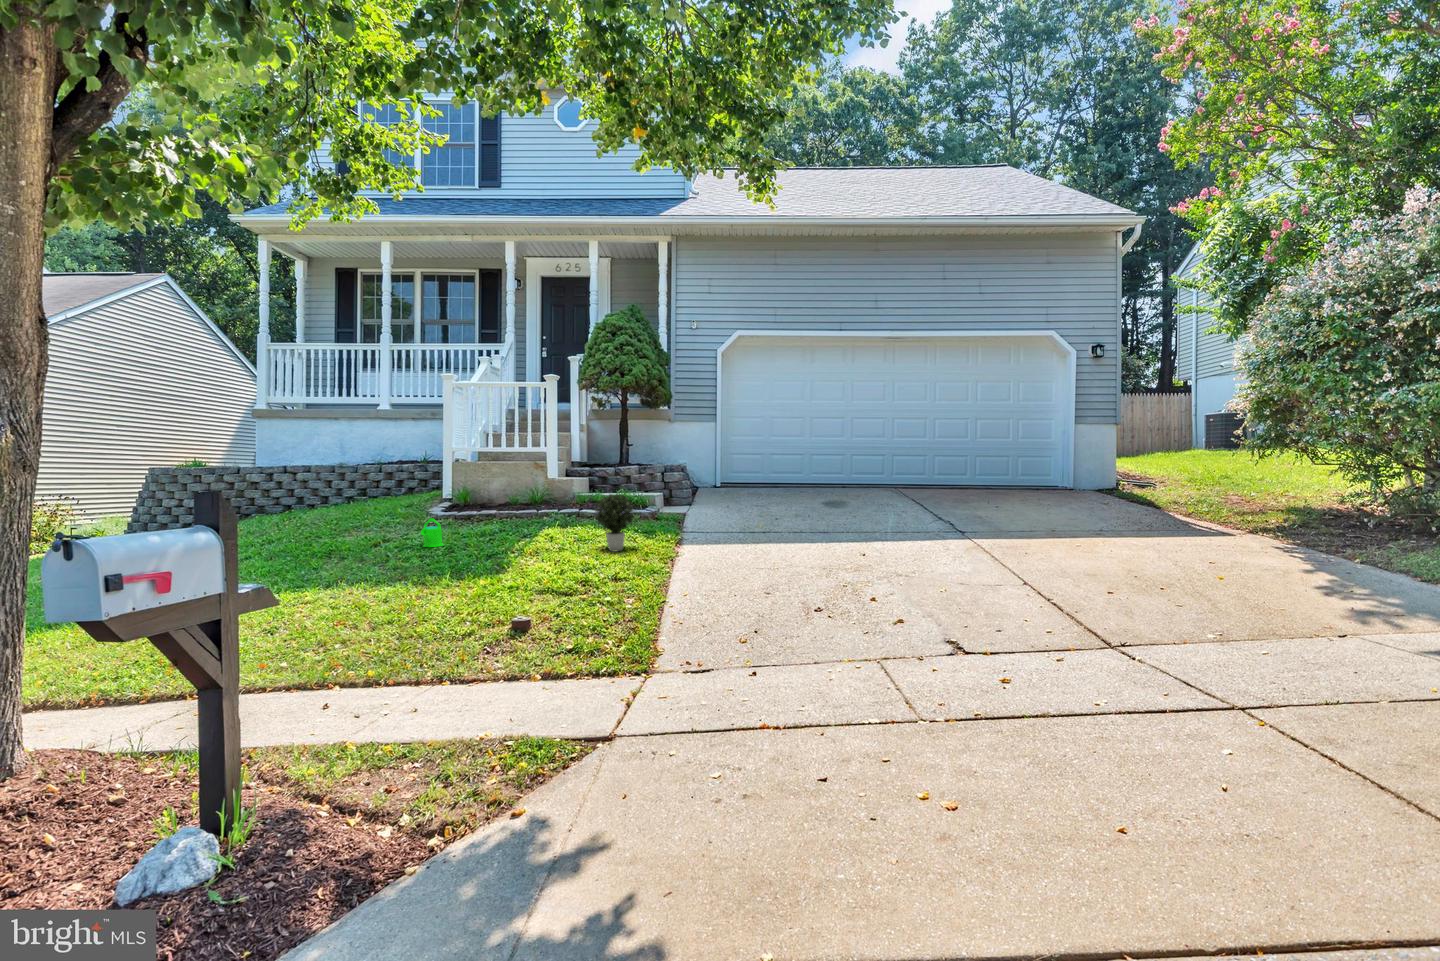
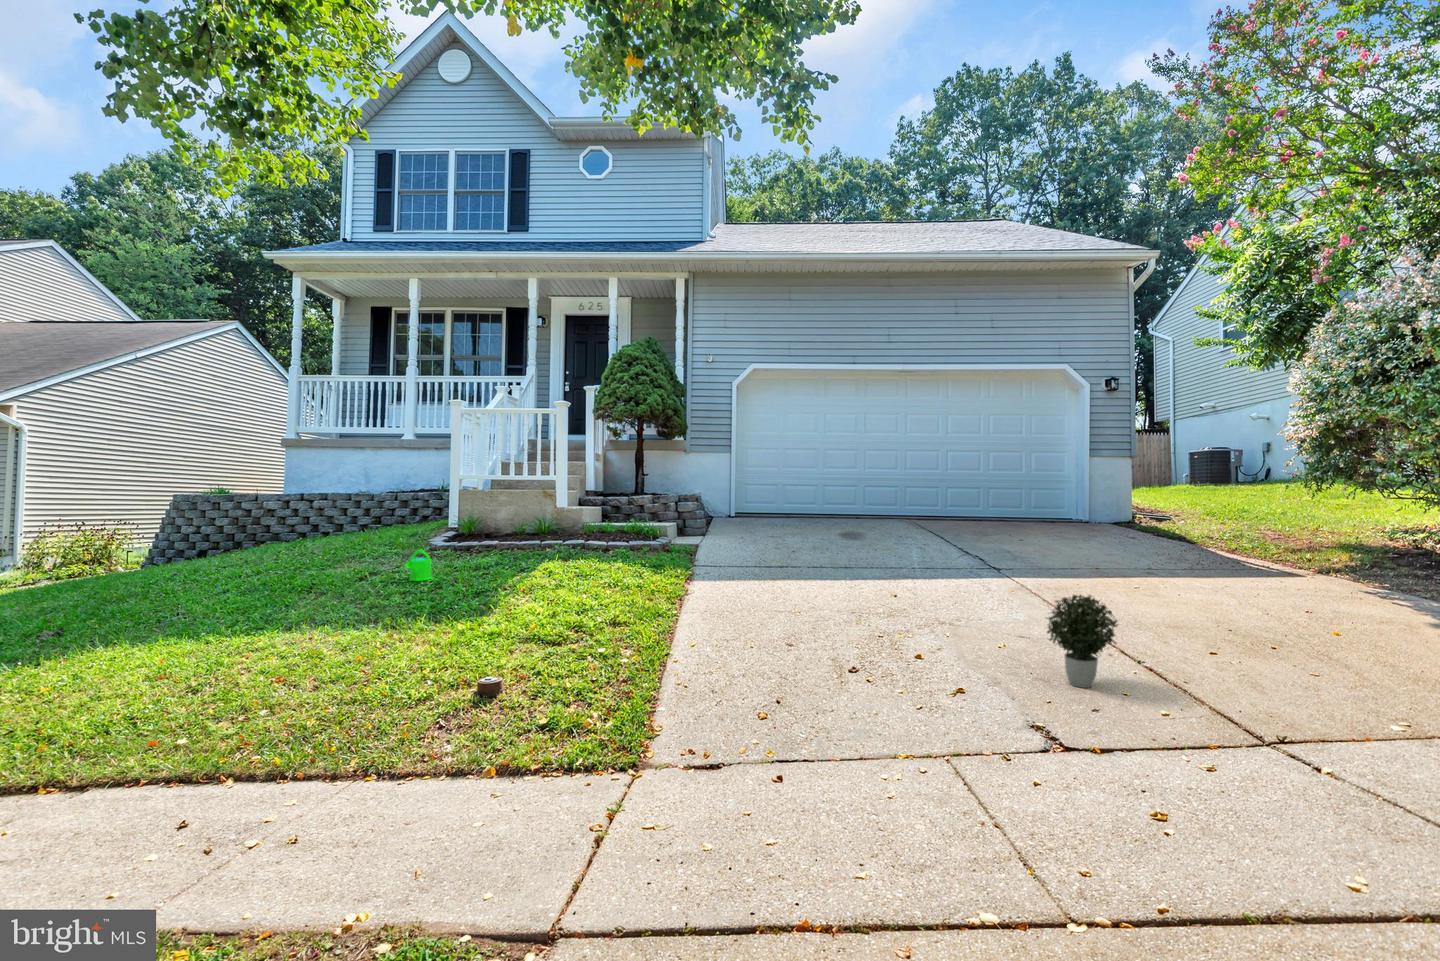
potted plant: present [595,494,634,552] -> present [1047,595,1118,688]

